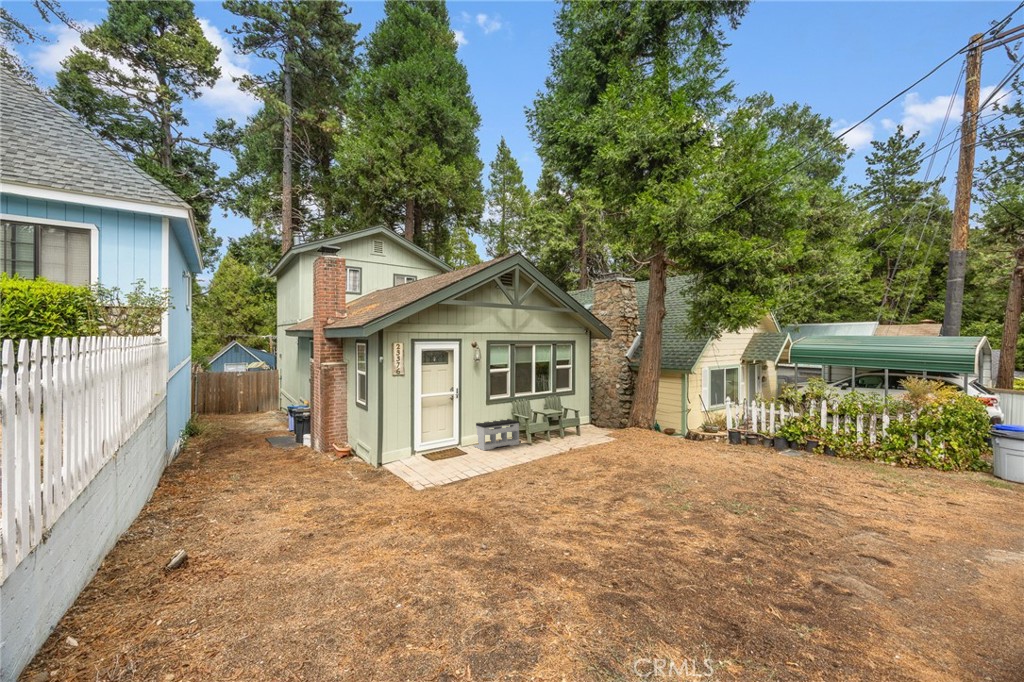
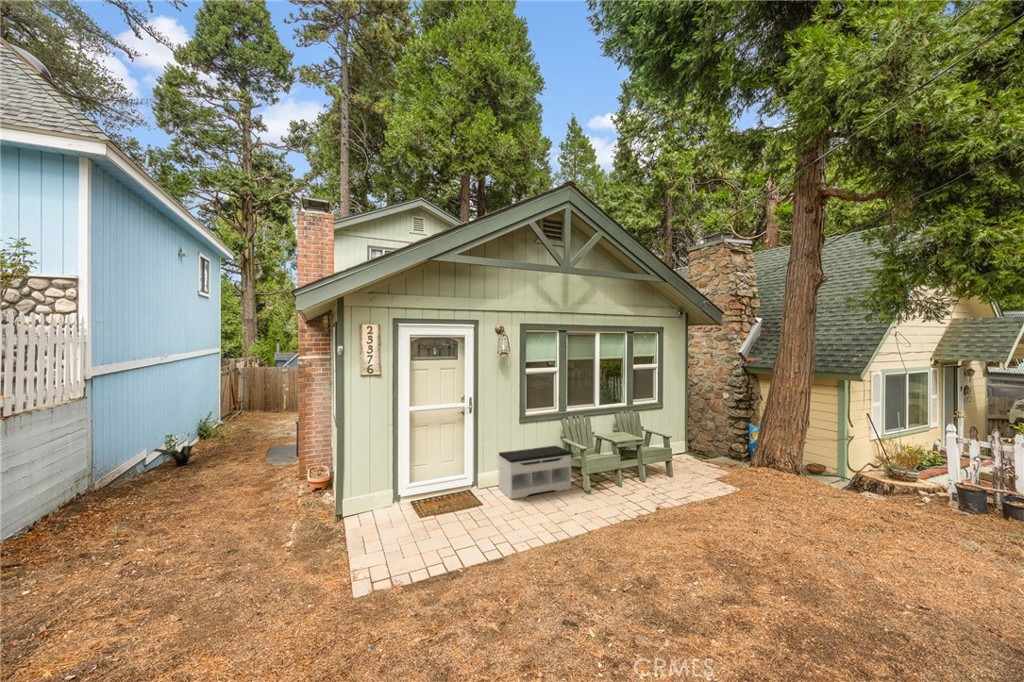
potted plant: none [194,433,233,449] -> present [154,445,205,466]

